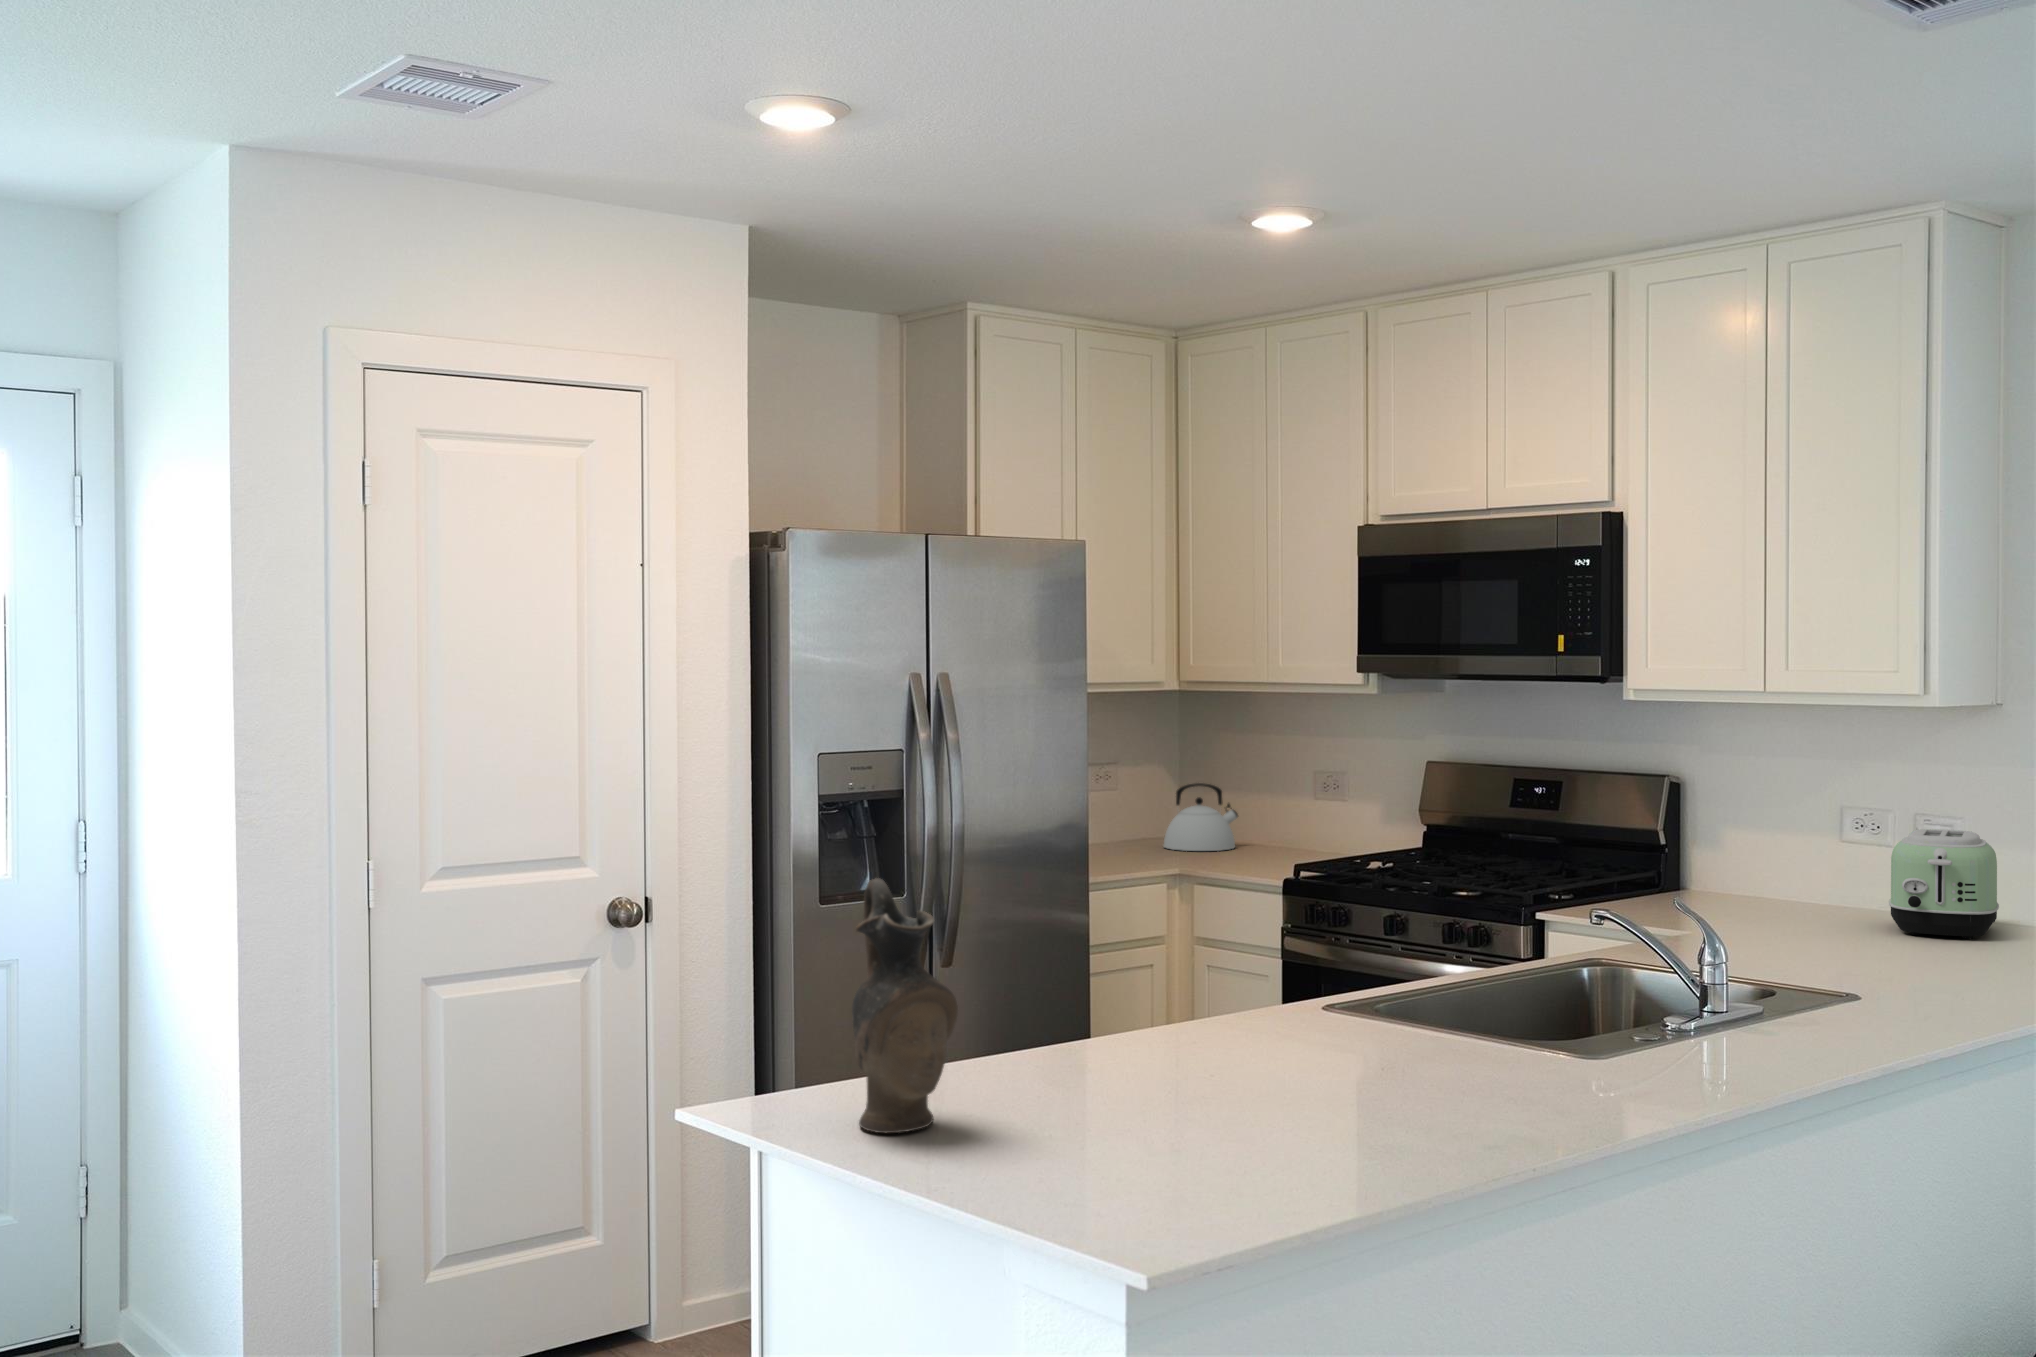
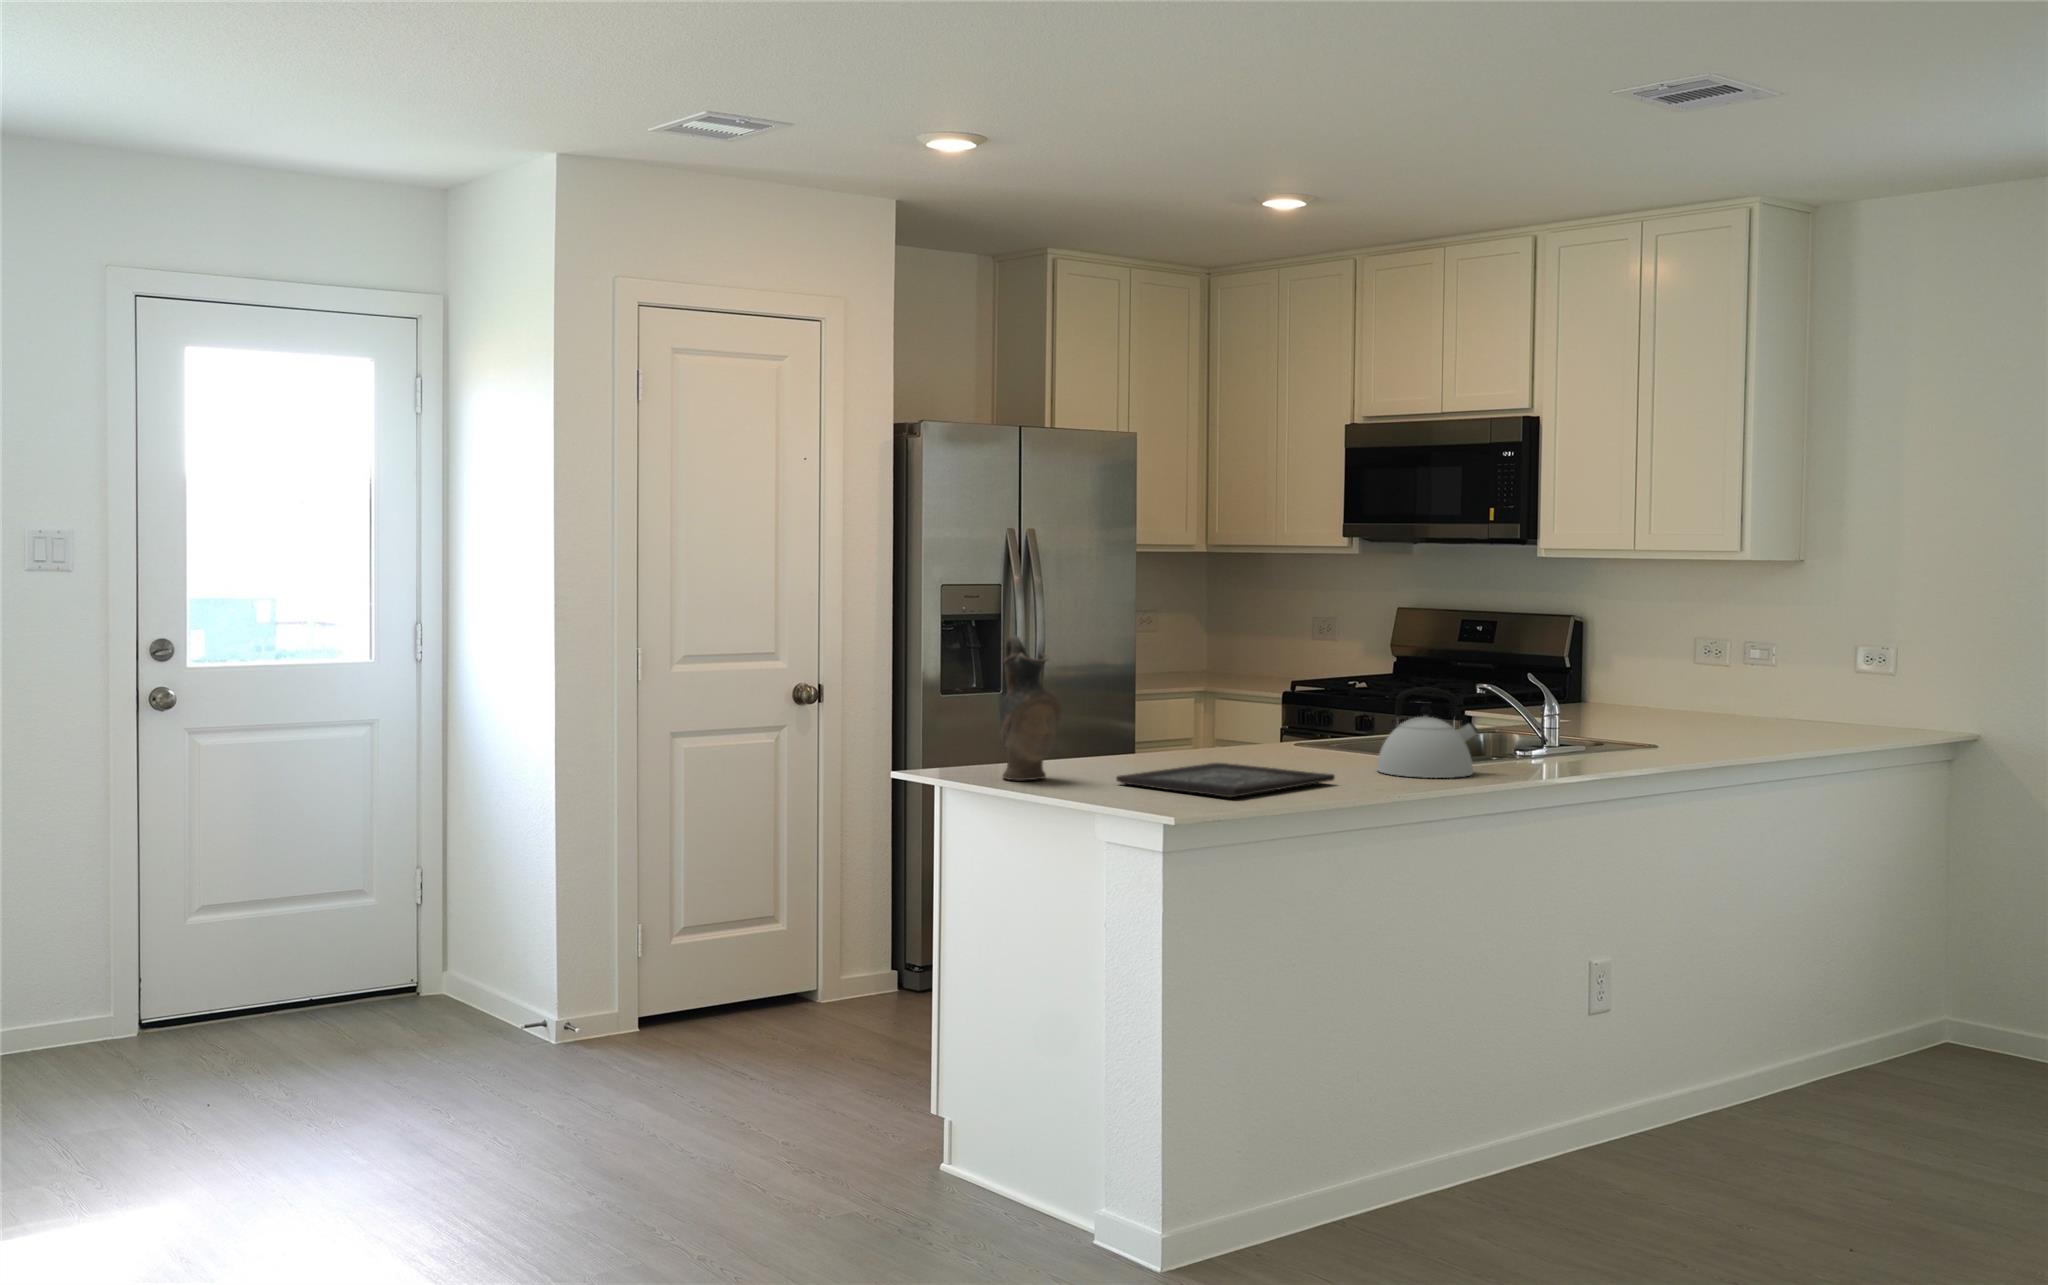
kettle: present [1164,783,1238,851] -> present [1377,688,1477,778]
toaster: present [1889,829,1999,939] -> none [1707,650,1785,725]
tray: none [1052,1075,1425,1185] -> present [1116,763,1335,797]

